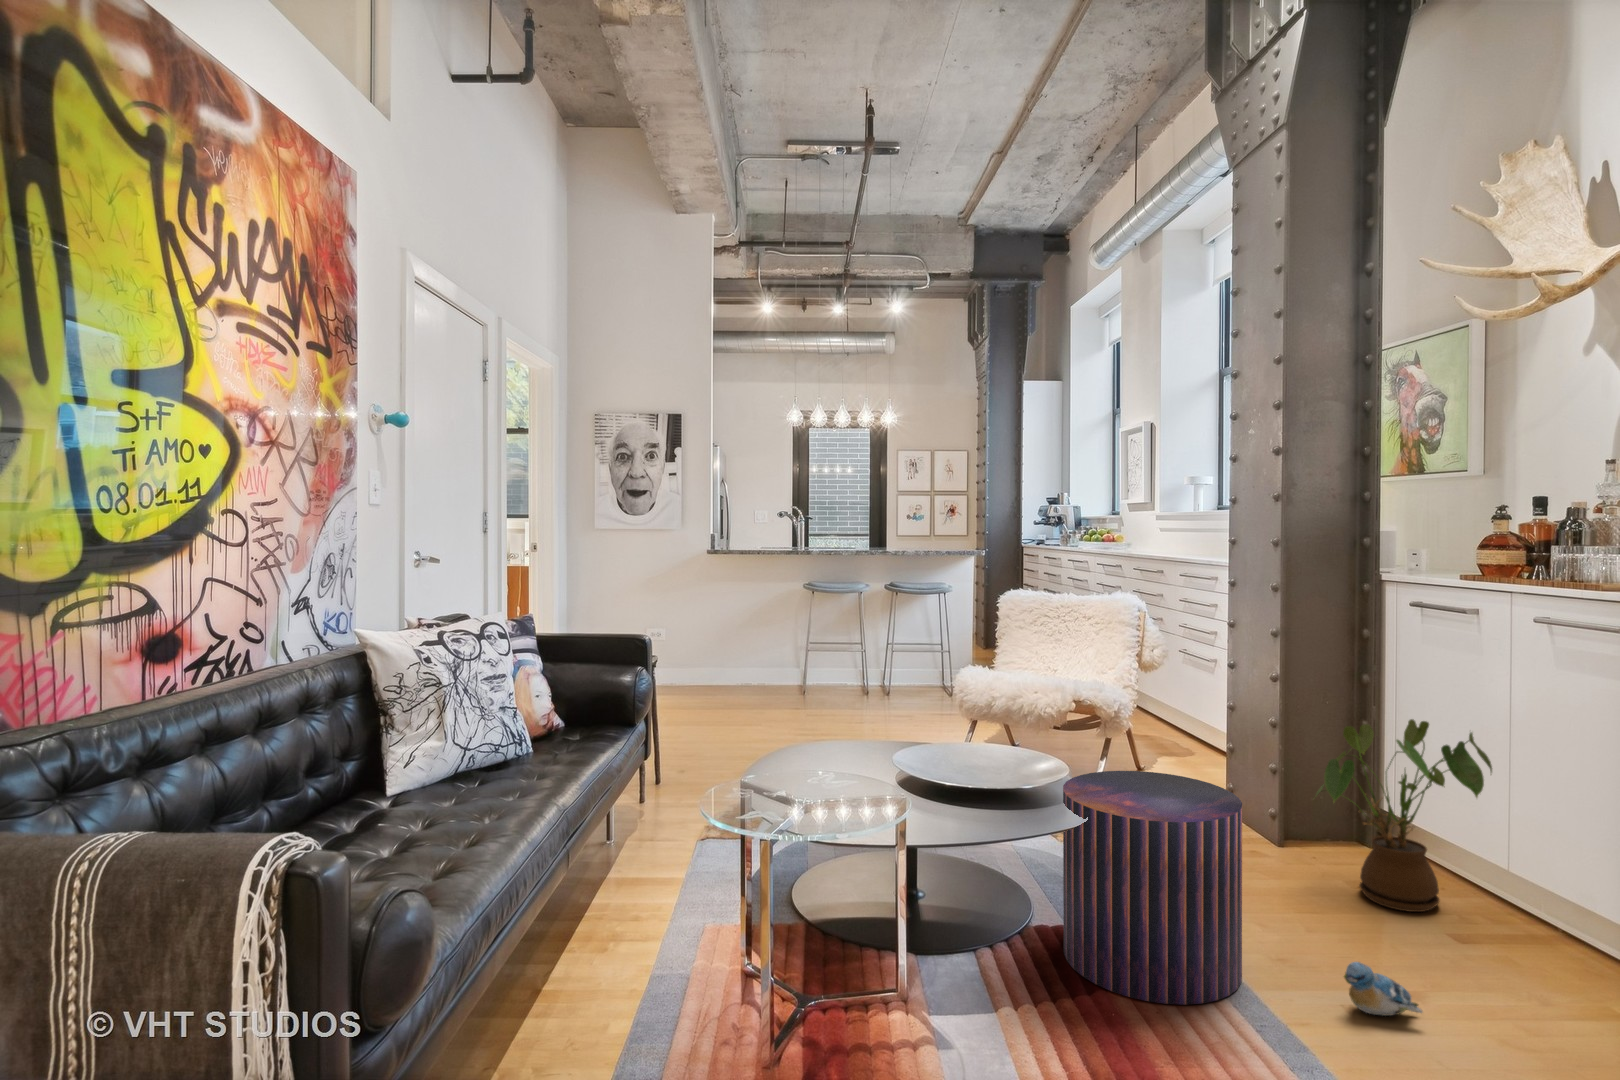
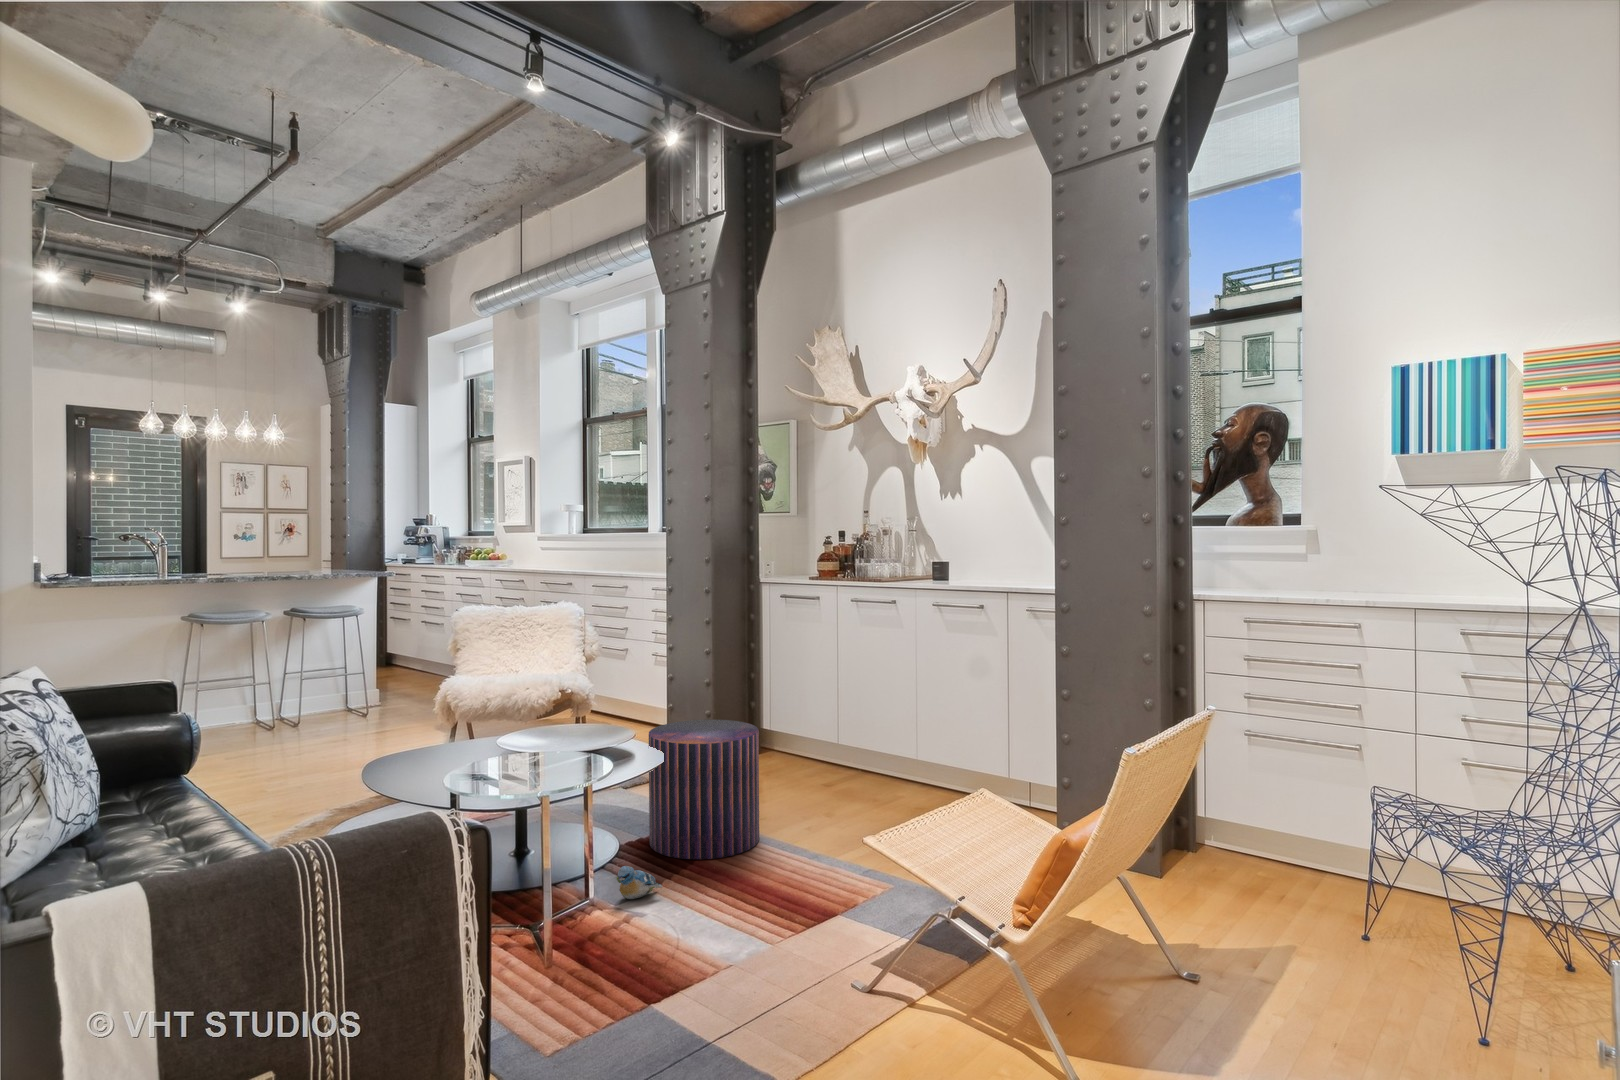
house plant: present [1314,719,1492,912] -> none [753,668,844,782]
plush toy: present [1344,962,1422,1016] -> present [617,866,662,899]

